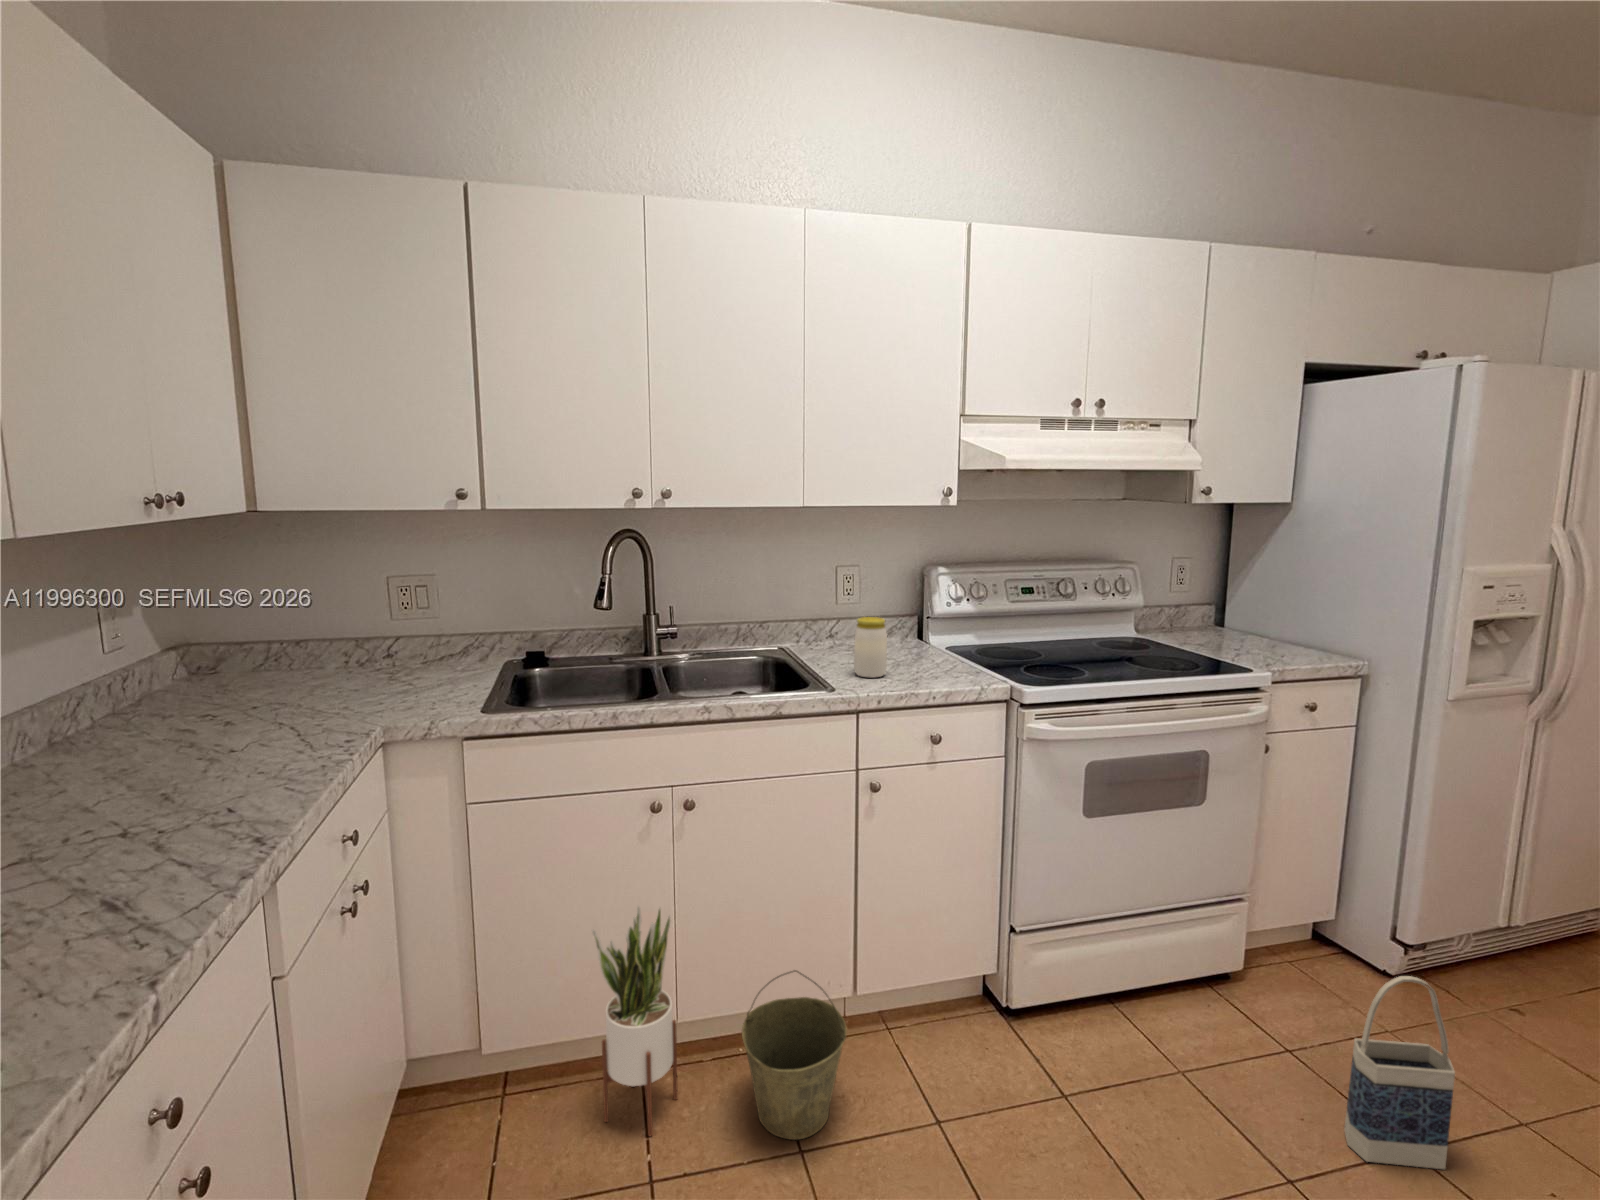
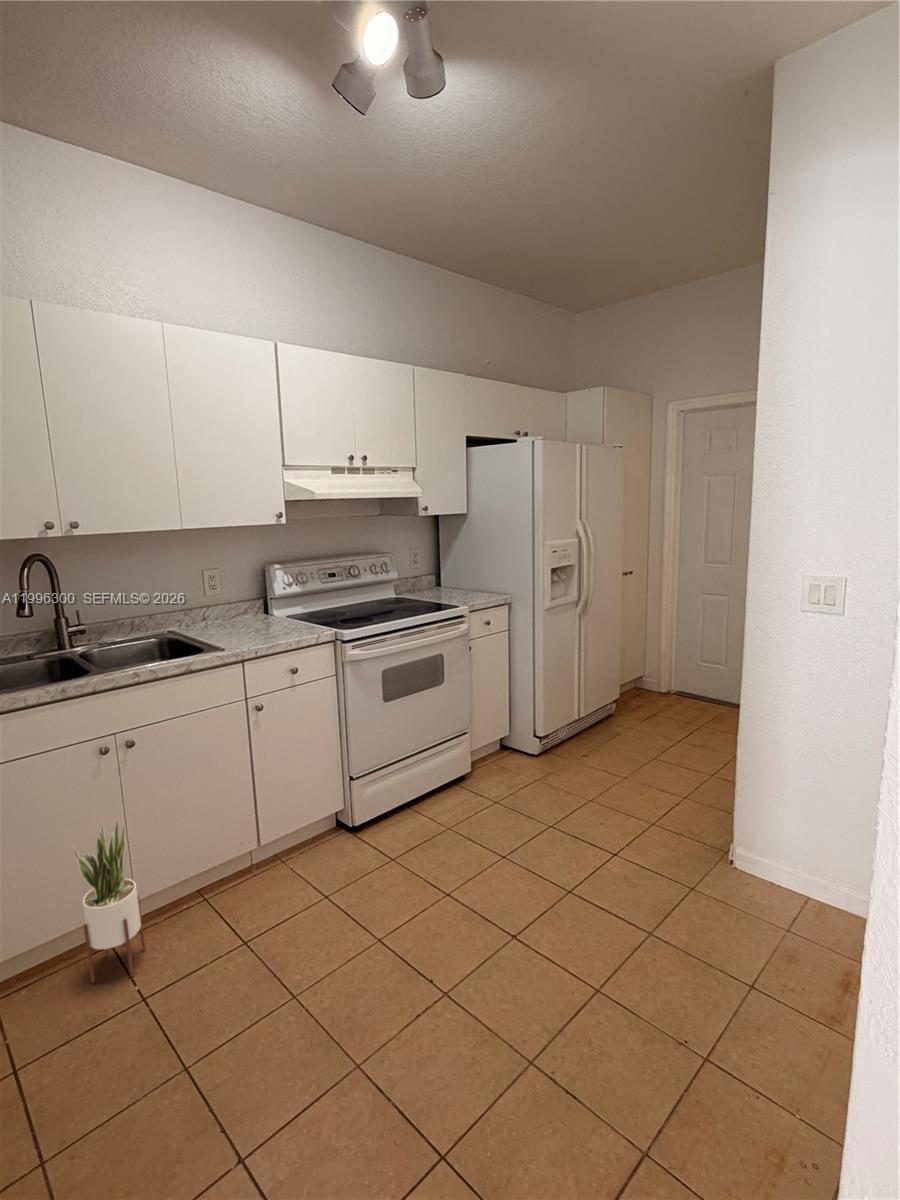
jar: present [854,617,887,677] -> none [230,600,254,640]
bucket: present [742,970,847,1140] -> none [191,833,264,942]
bag: present [1344,976,1455,1169] -> none [523,742,564,837]

